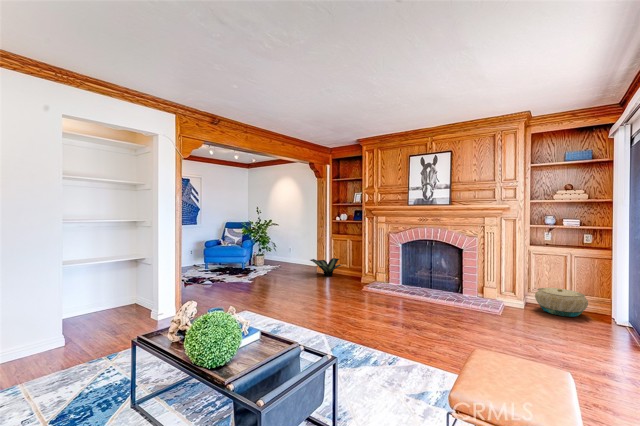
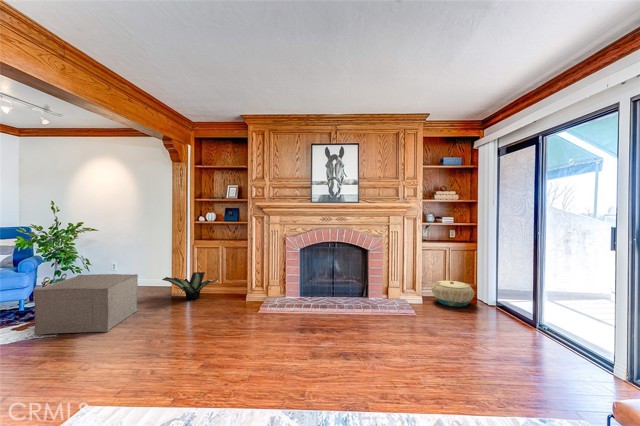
ottoman: none [244,252,294,284] -> present [33,274,138,335]

